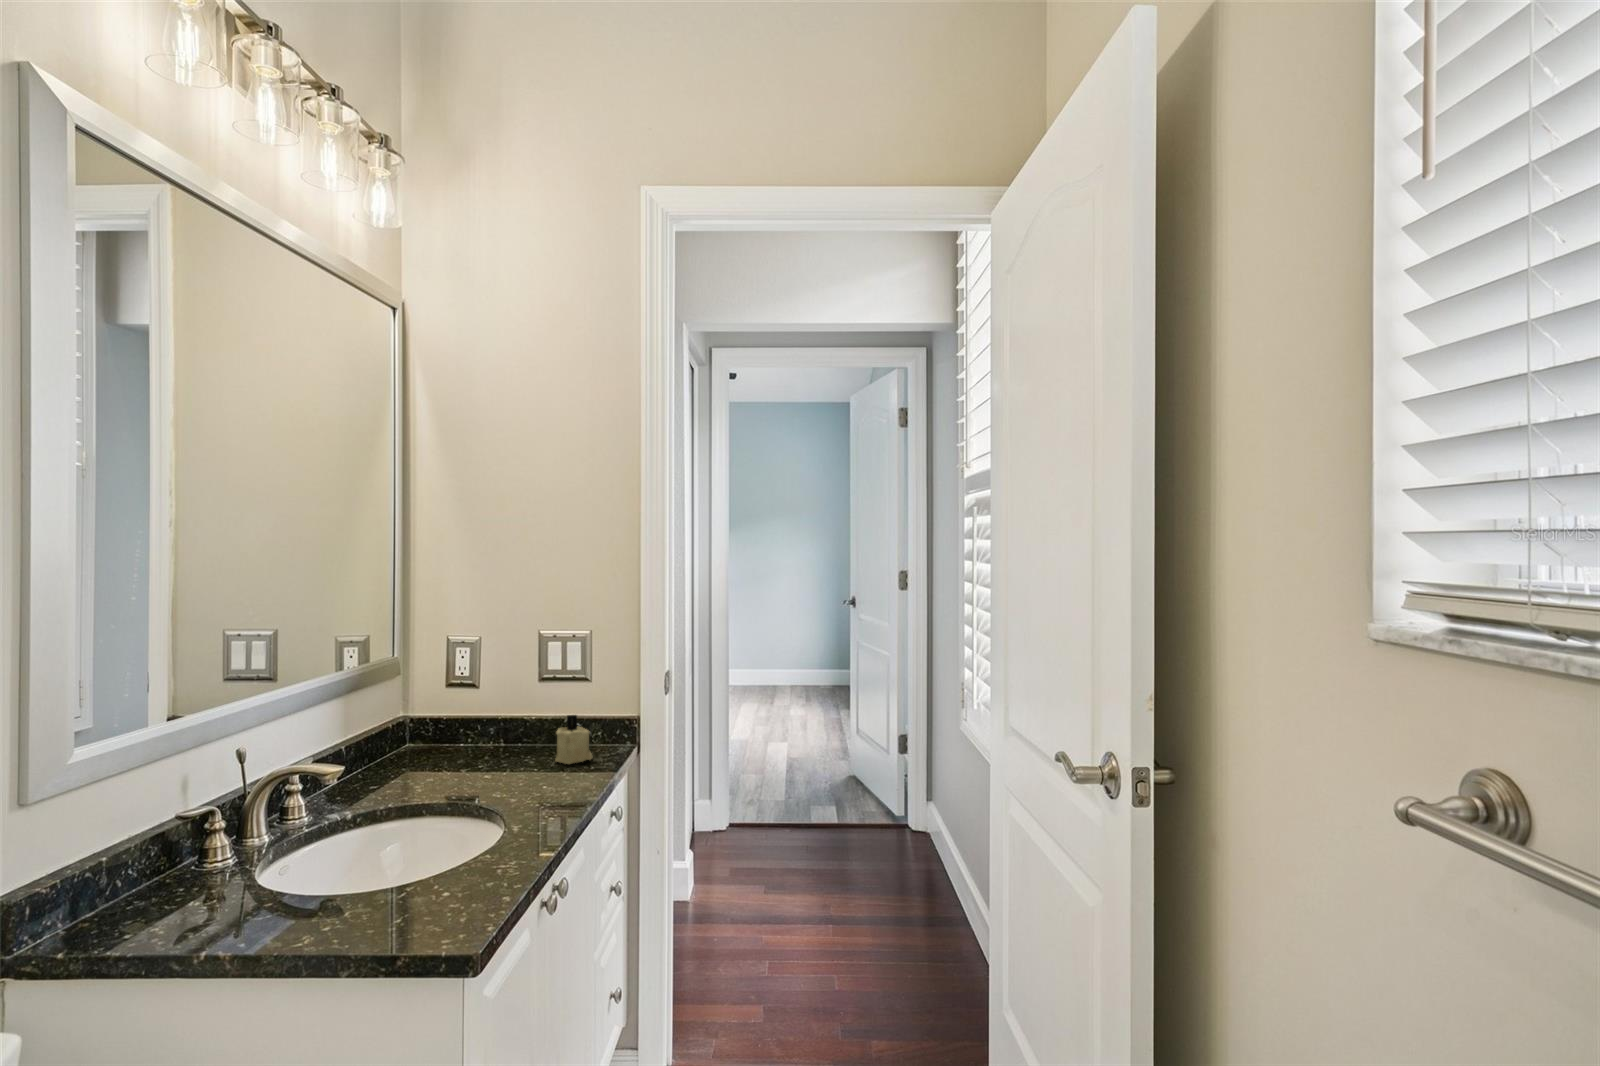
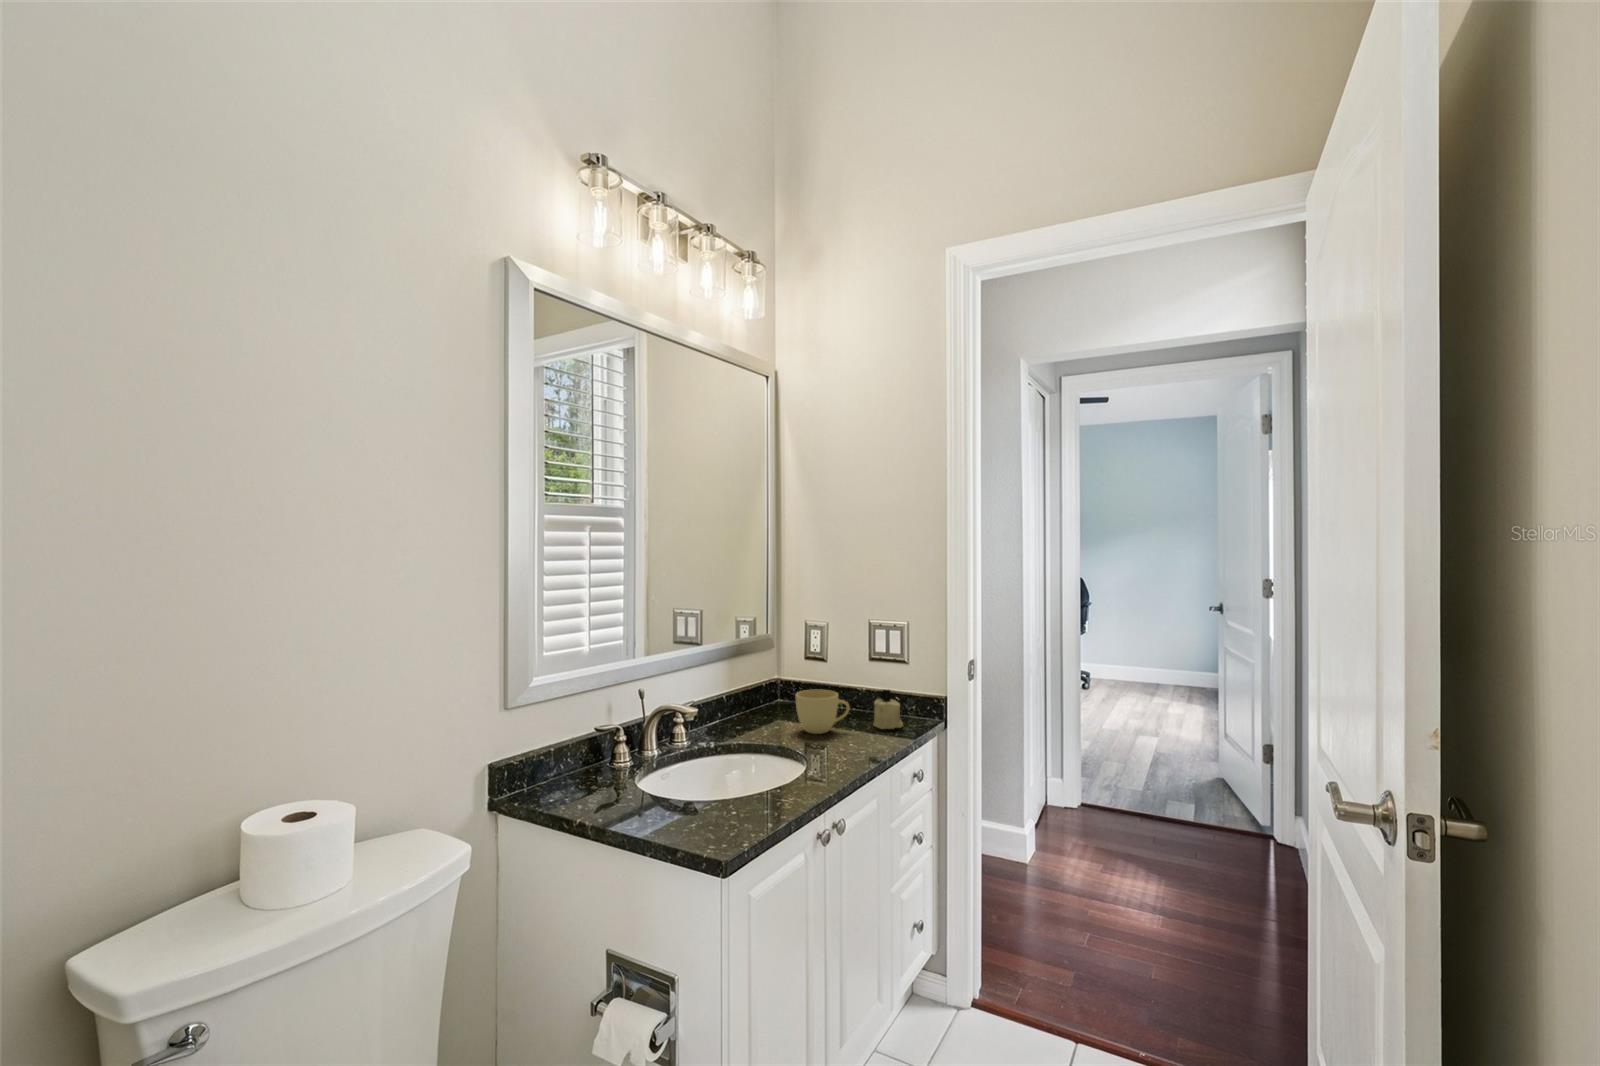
cup: none [457,724,530,781] -> present [796,690,850,734]

